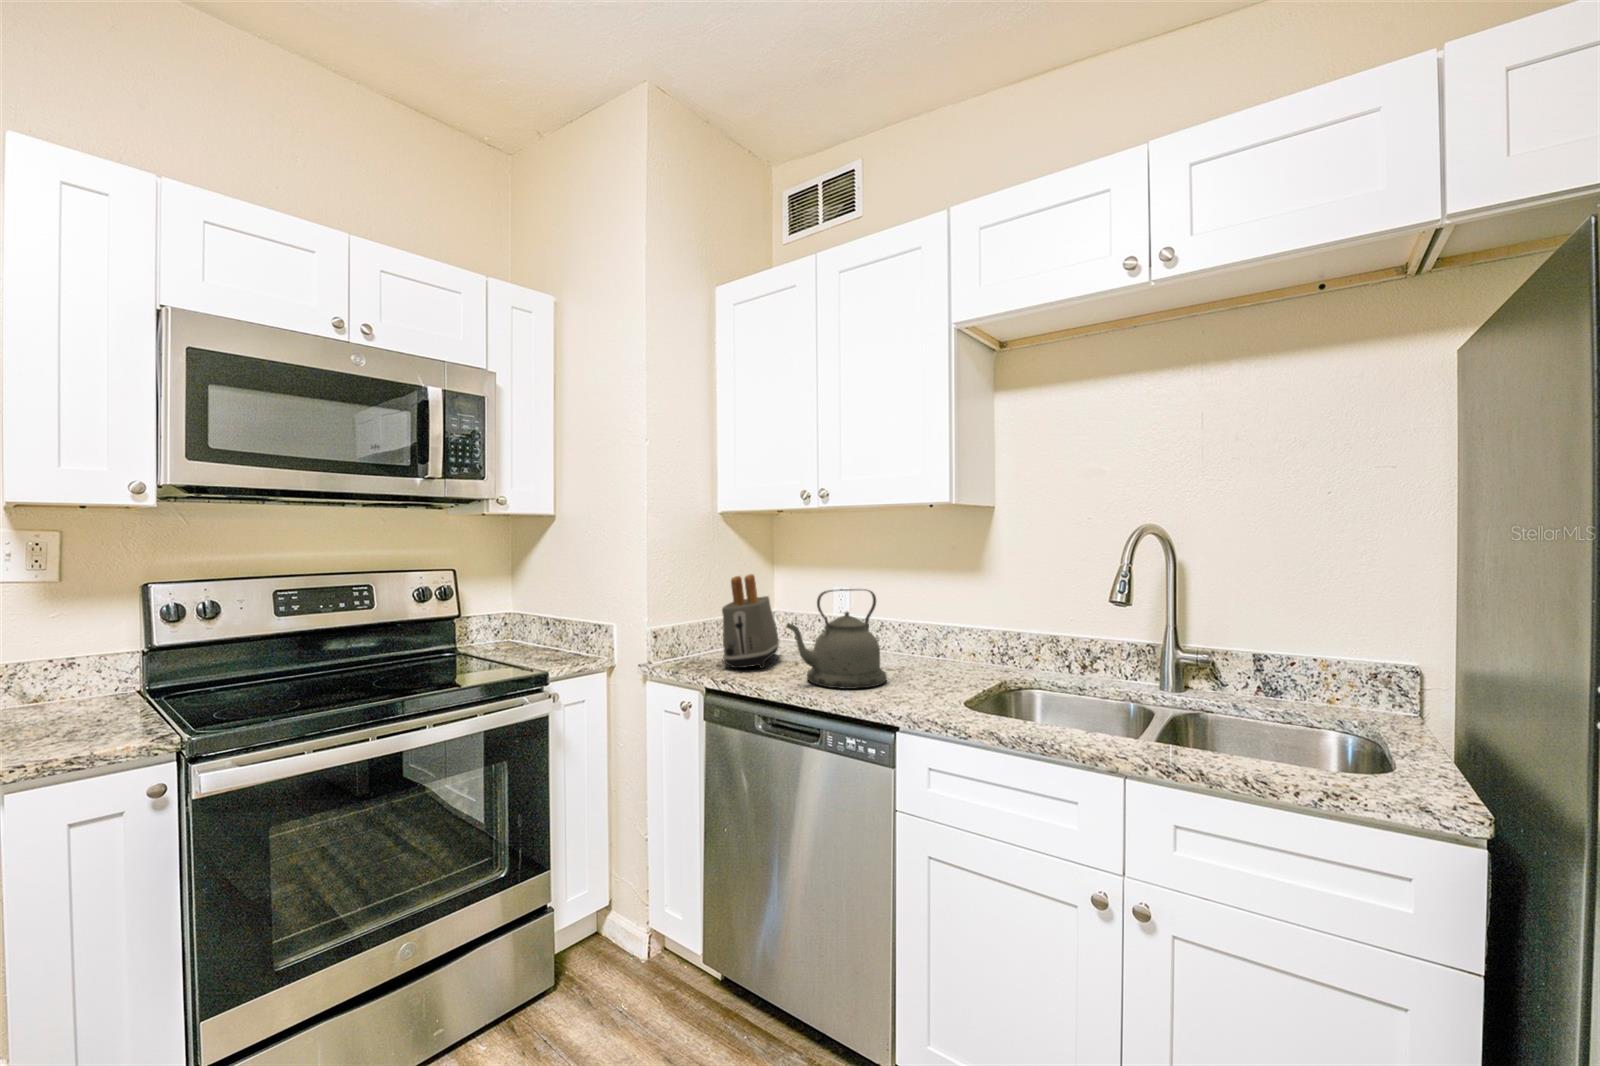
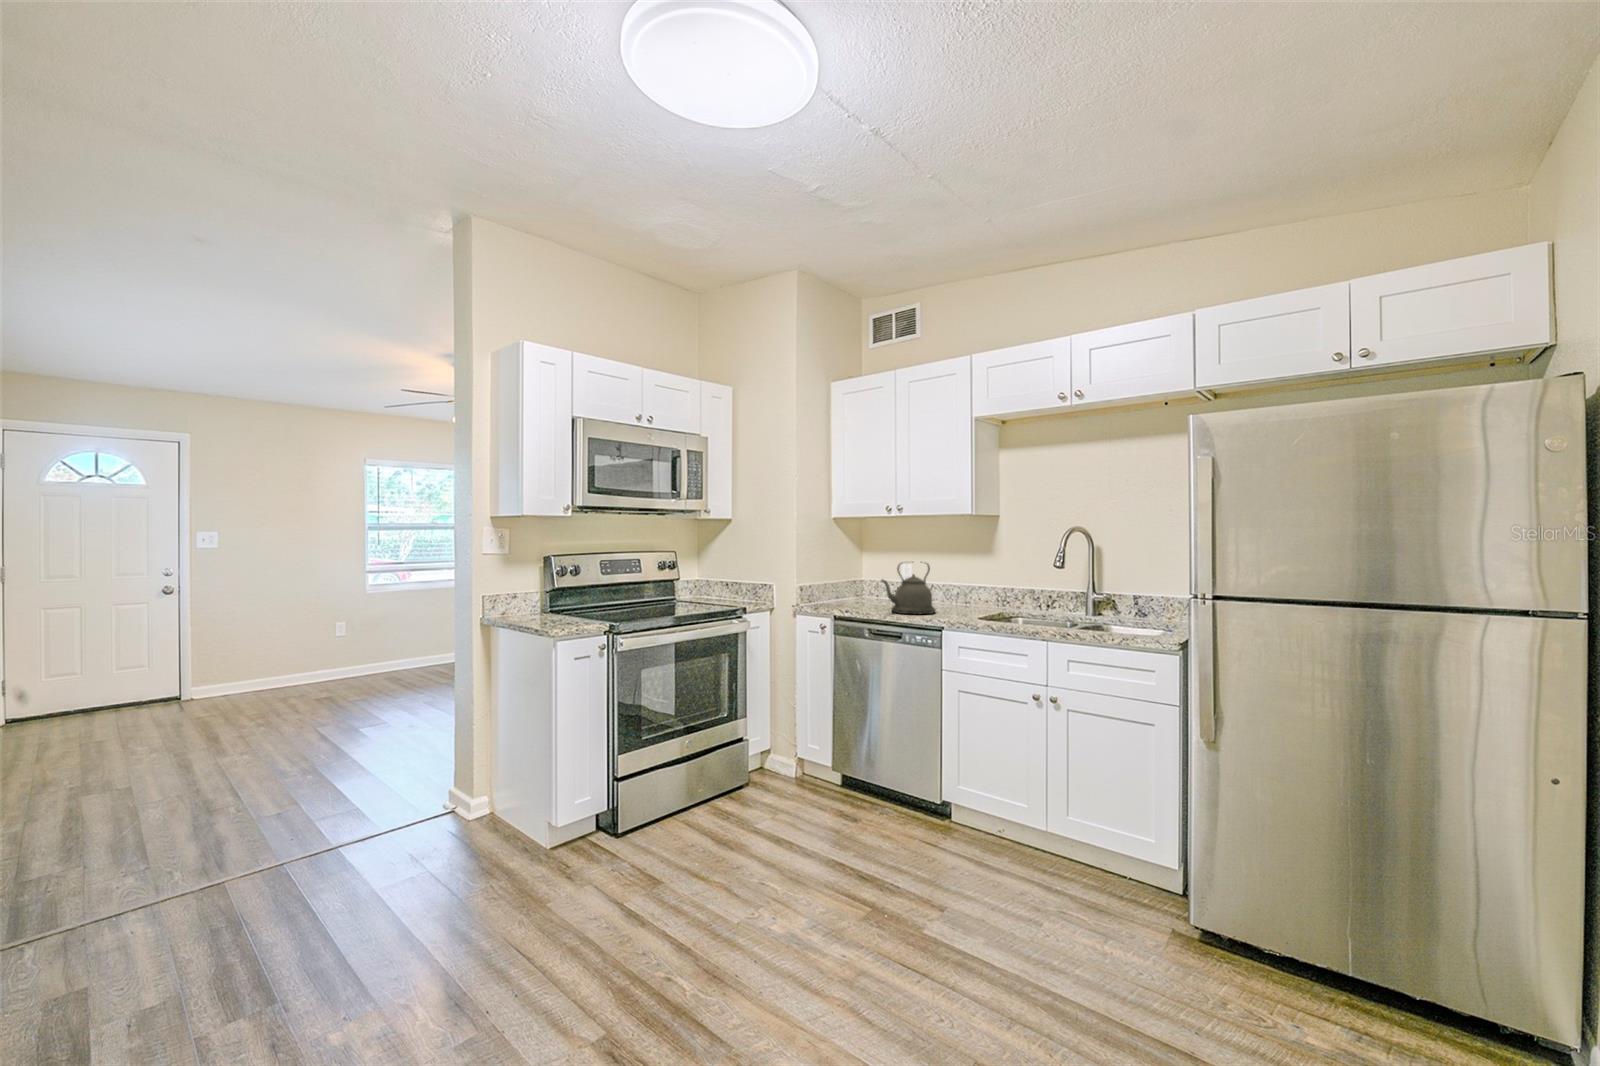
toaster: present [722,574,779,668] -> none [840,555,872,608]

